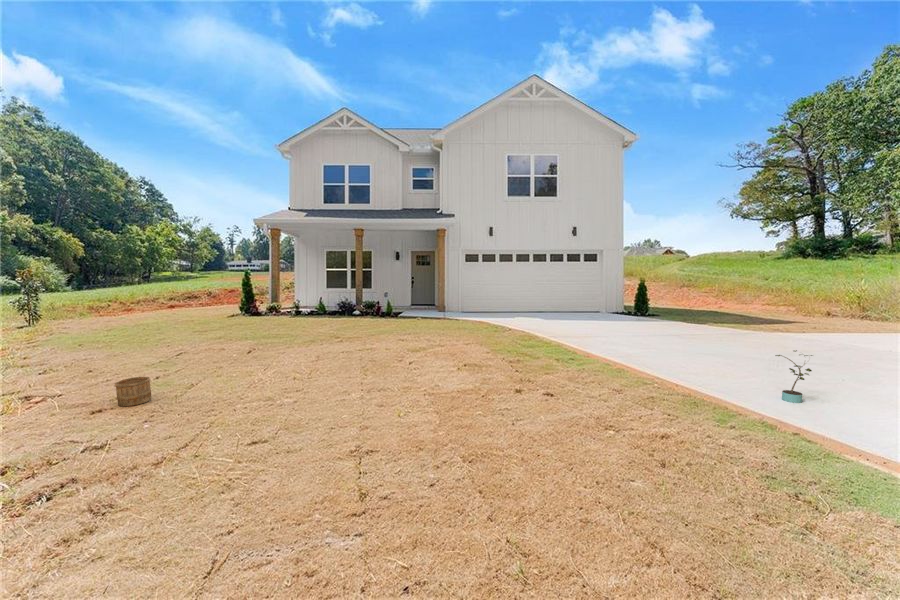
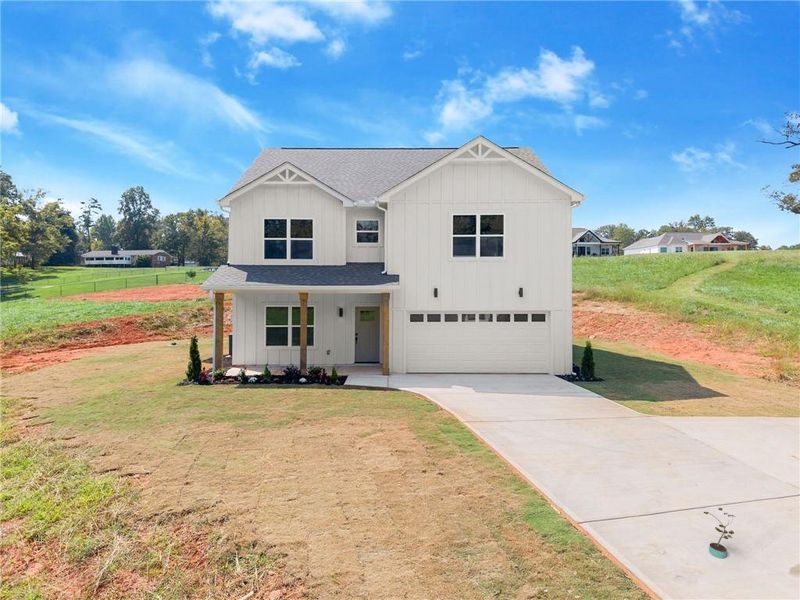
wooden bucket: present [115,377,151,406] -> none [100,539,132,575]

